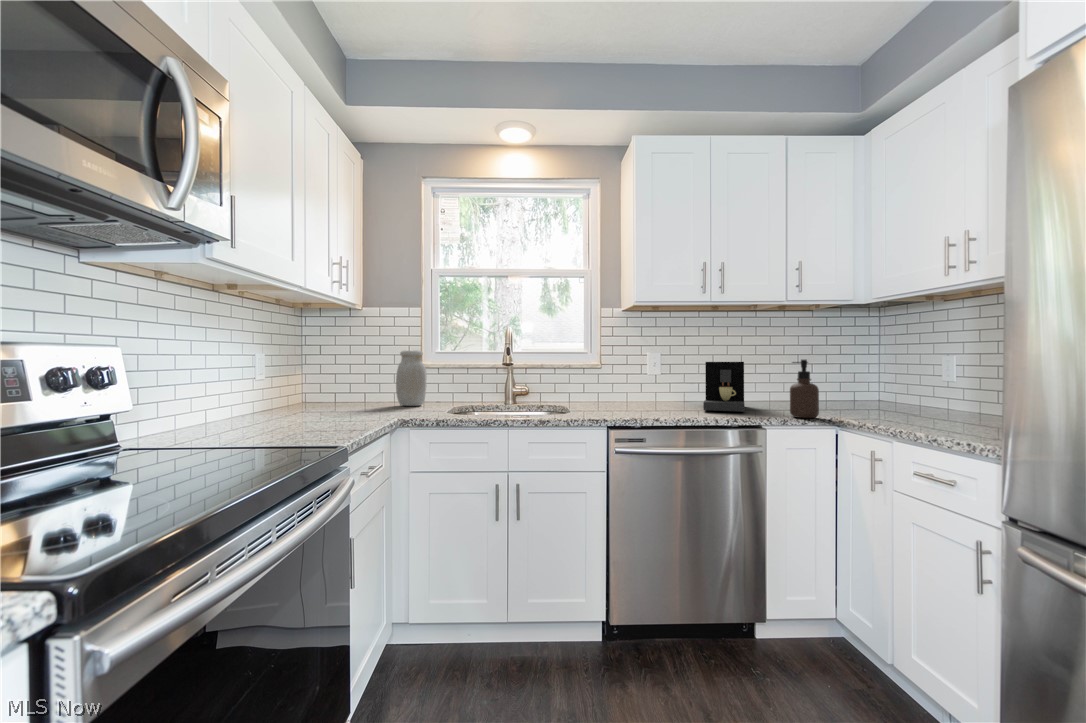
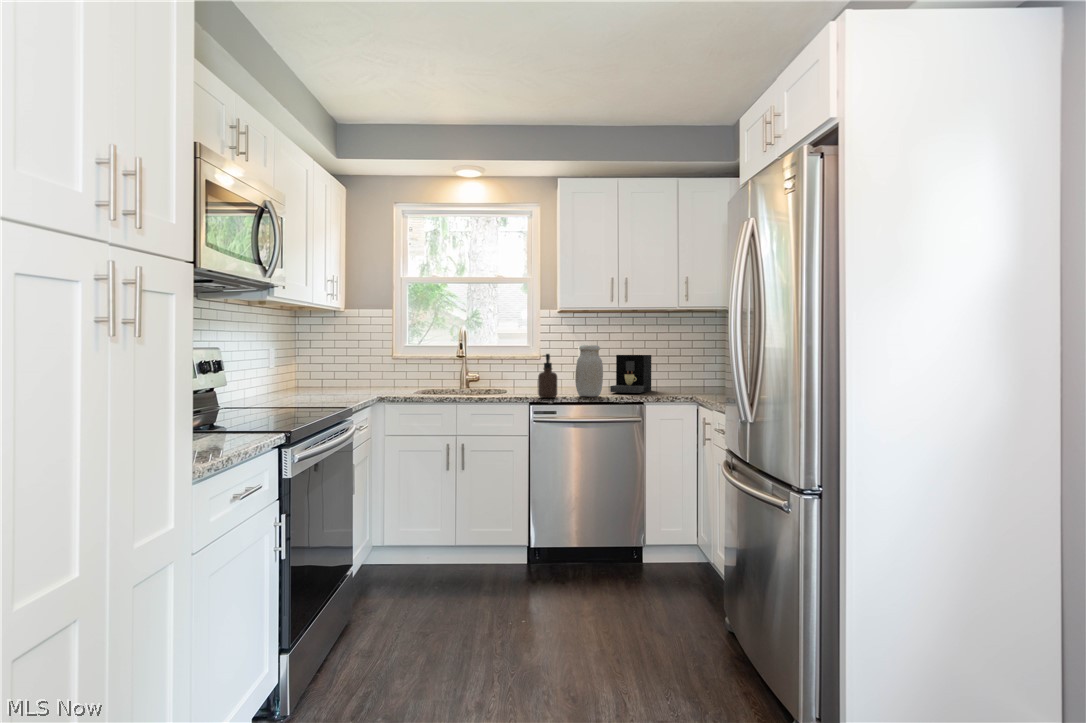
jar: present [396,350,427,406] -> present [575,345,603,397]
soap dispenser: present [790,360,819,418] -> present [538,354,557,398]

